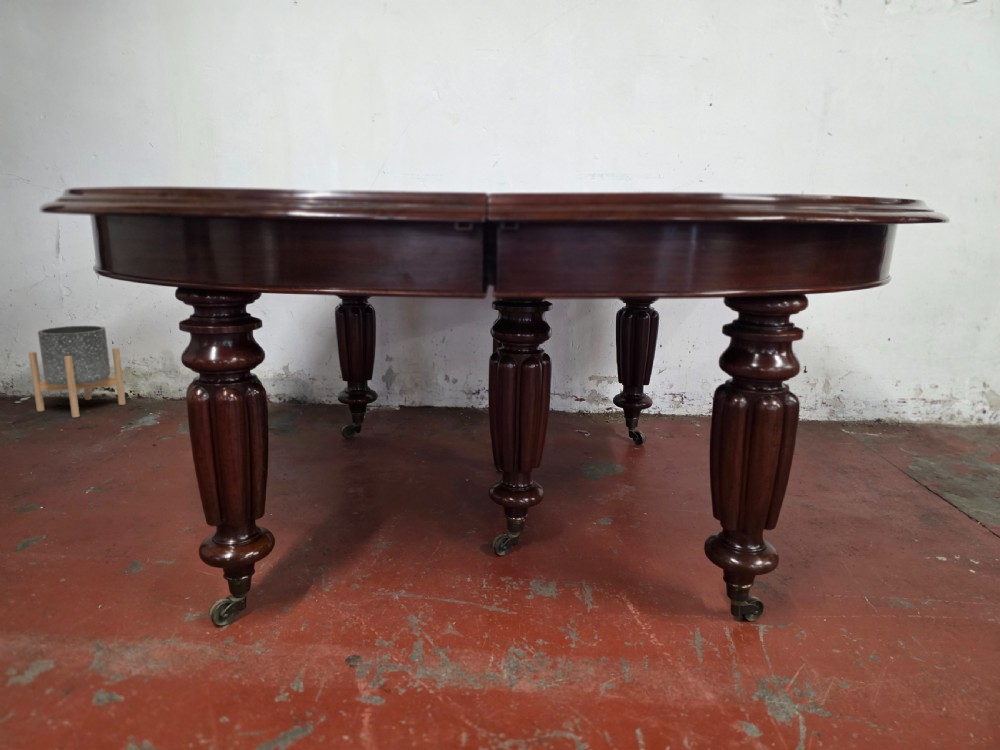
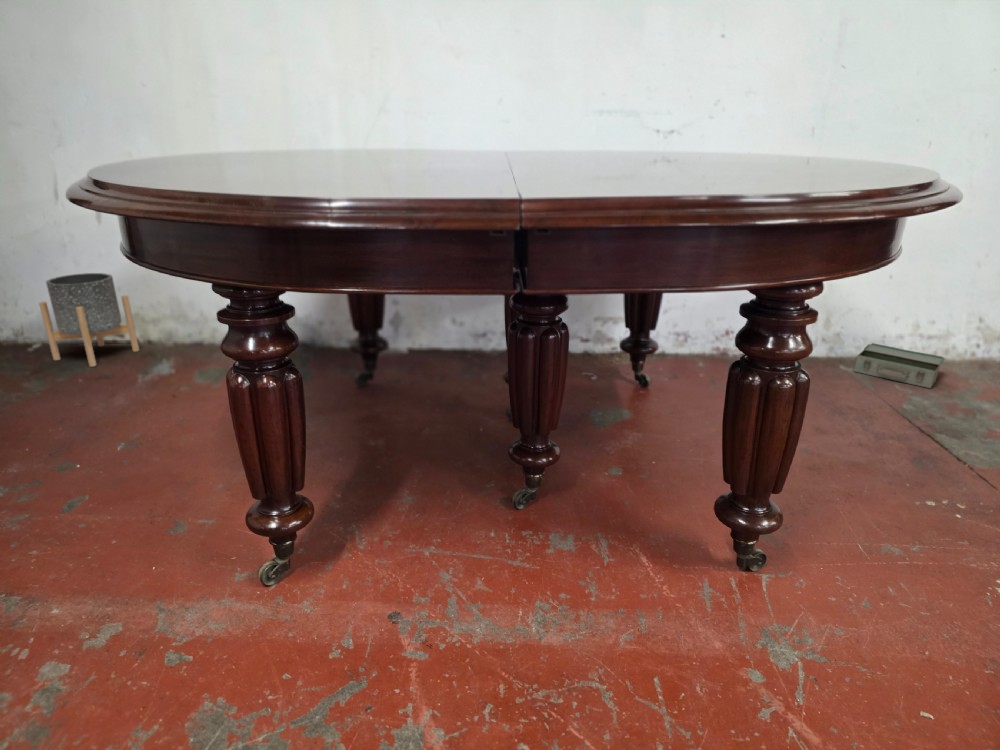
toolbox: none [857,406,950,450] -> present [854,343,944,388]

